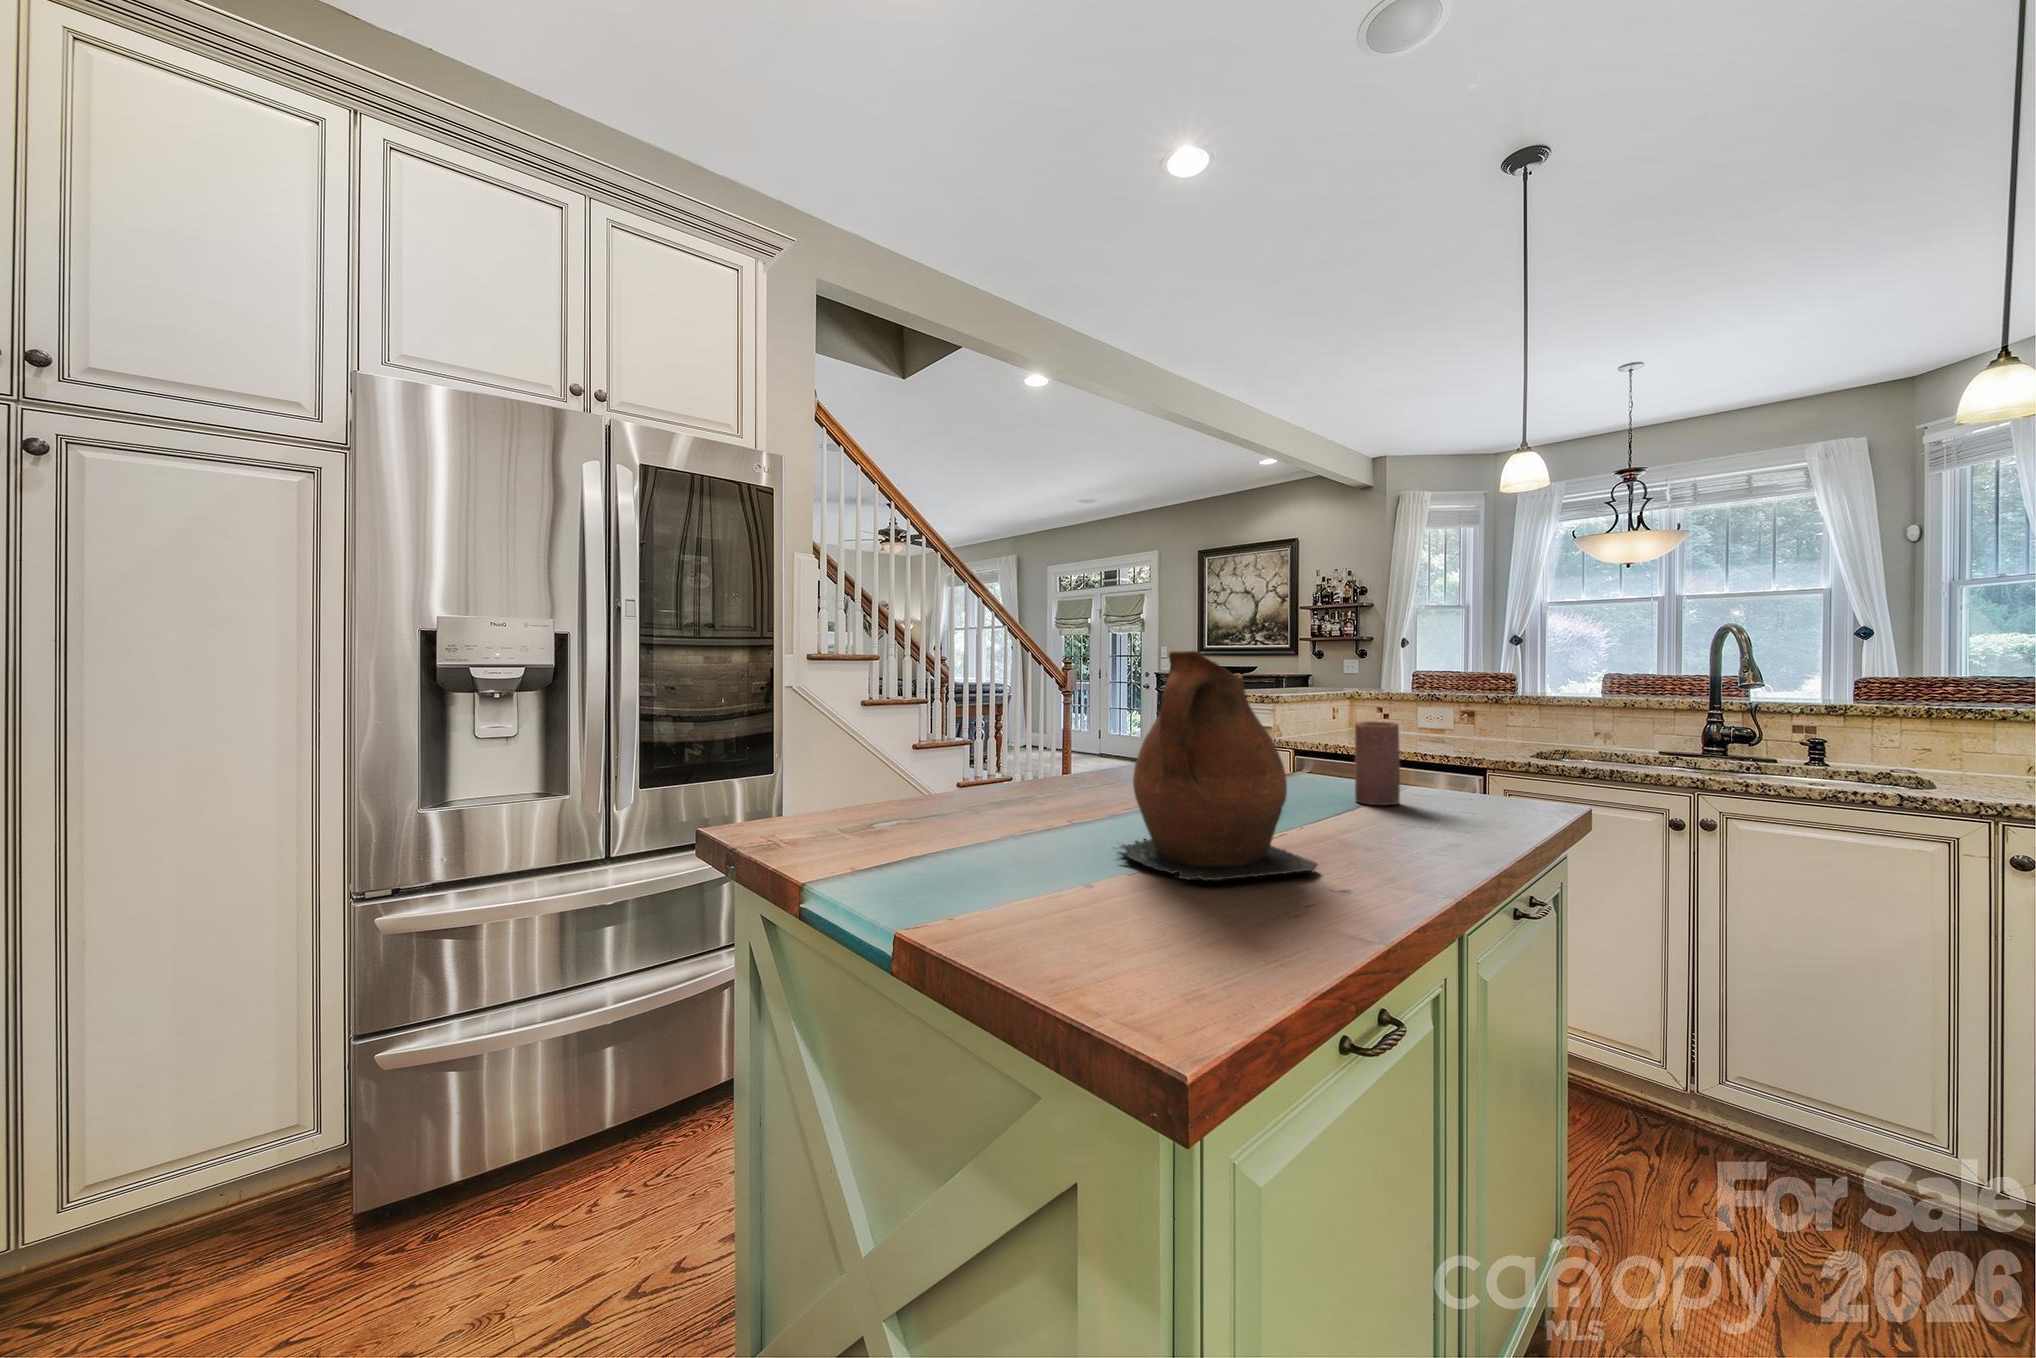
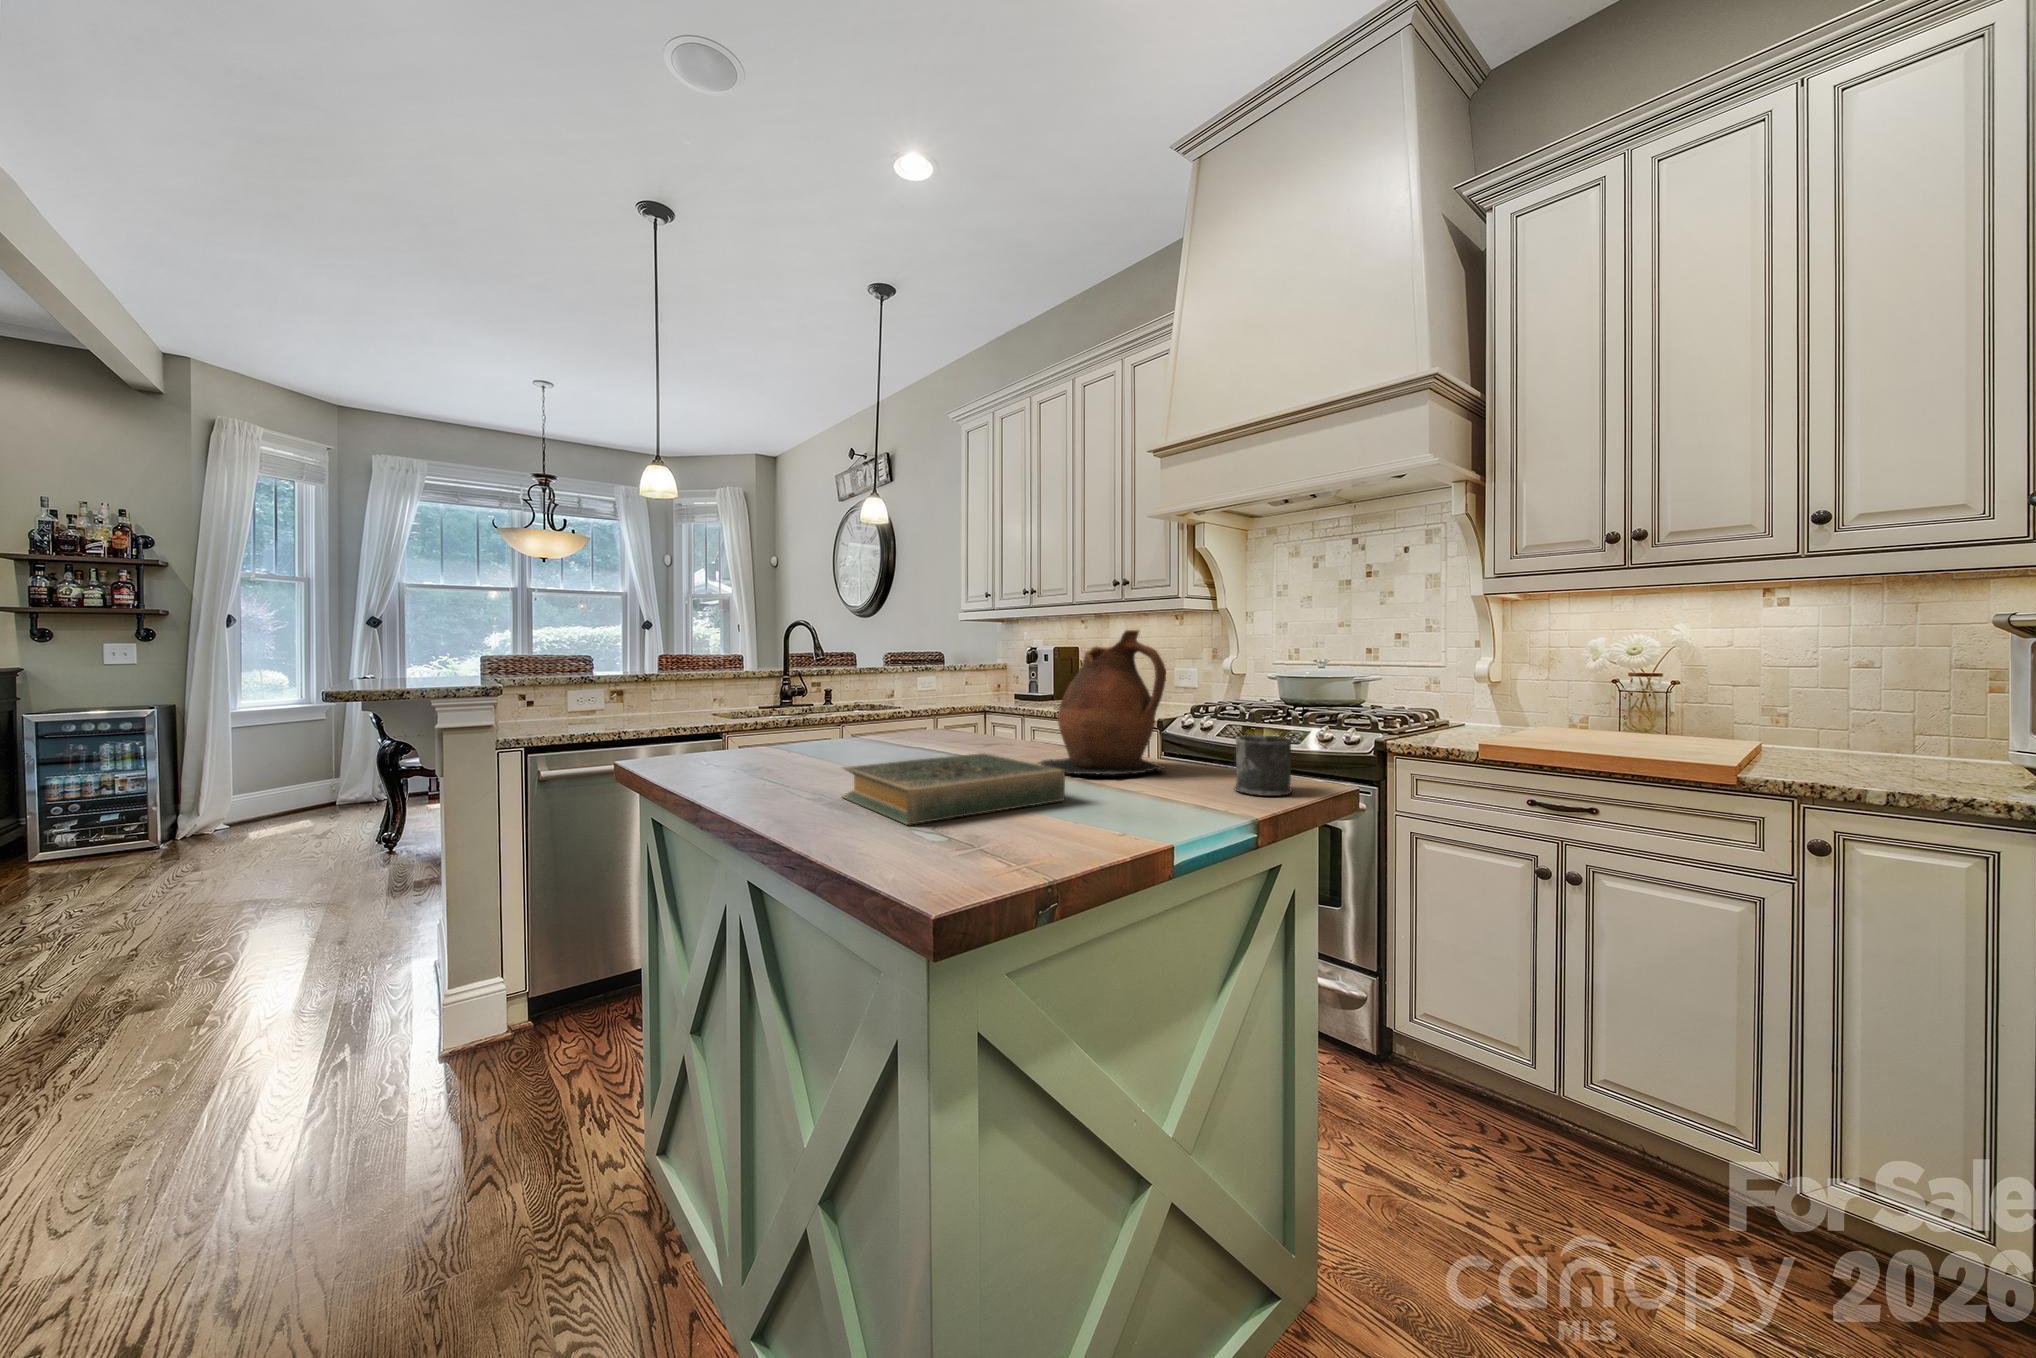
candle: present [1355,721,1400,805] -> none [920,684,949,744]
hardback book: none [889,773,1099,843] -> present [842,753,1065,825]
mug: none [999,829,1118,946] -> present [1234,735,1292,796]

